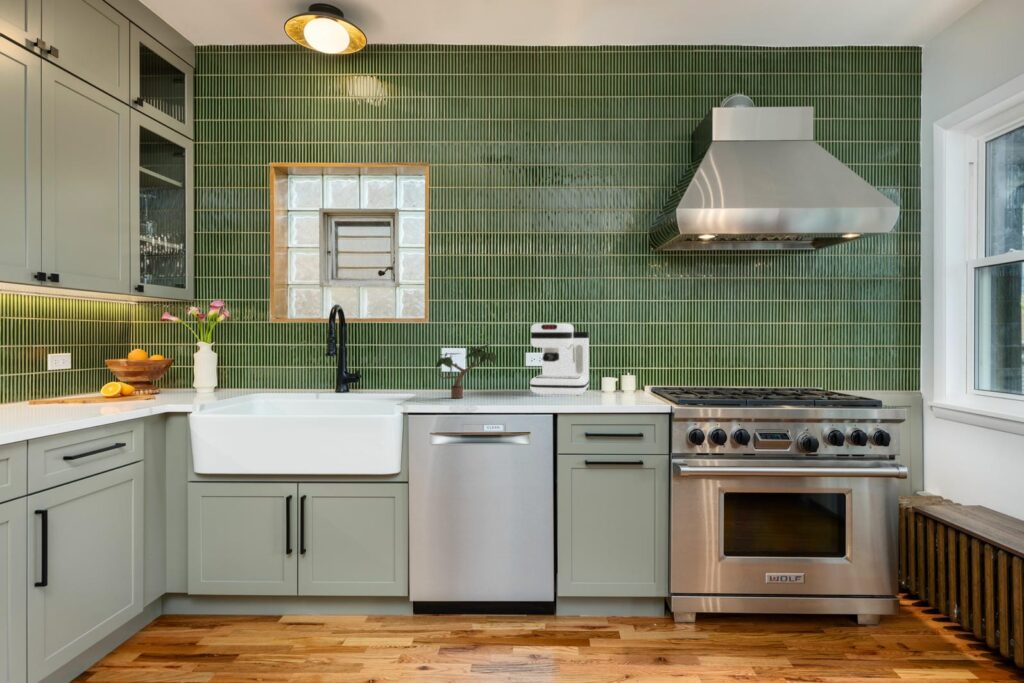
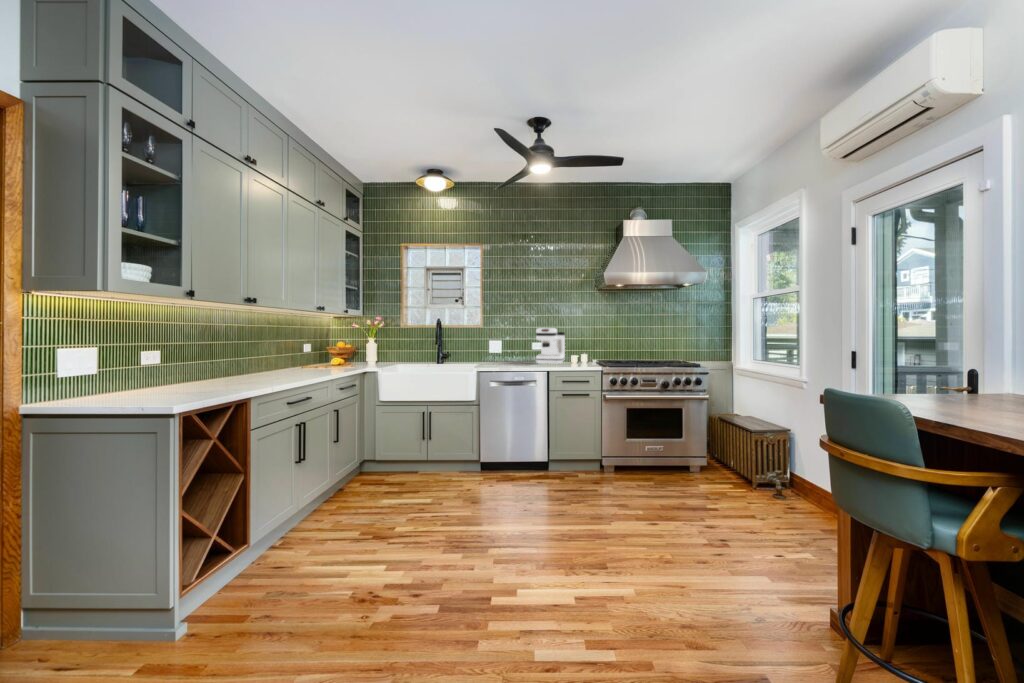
potted plant: present [436,345,496,398] -> none [486,338,525,365]

